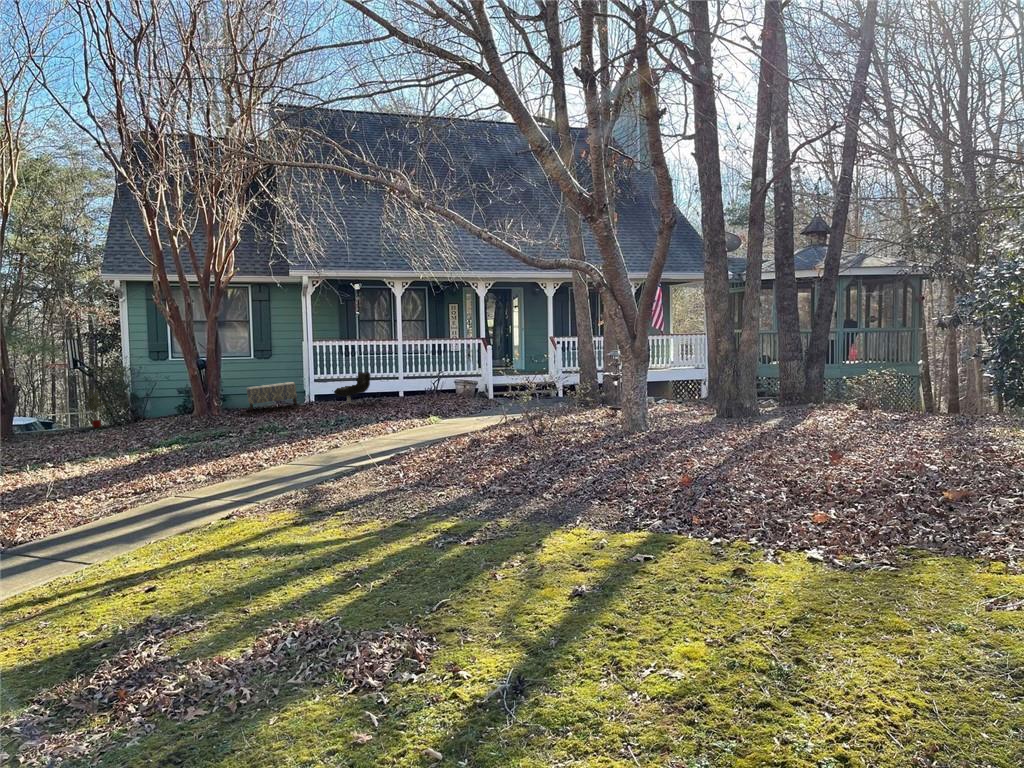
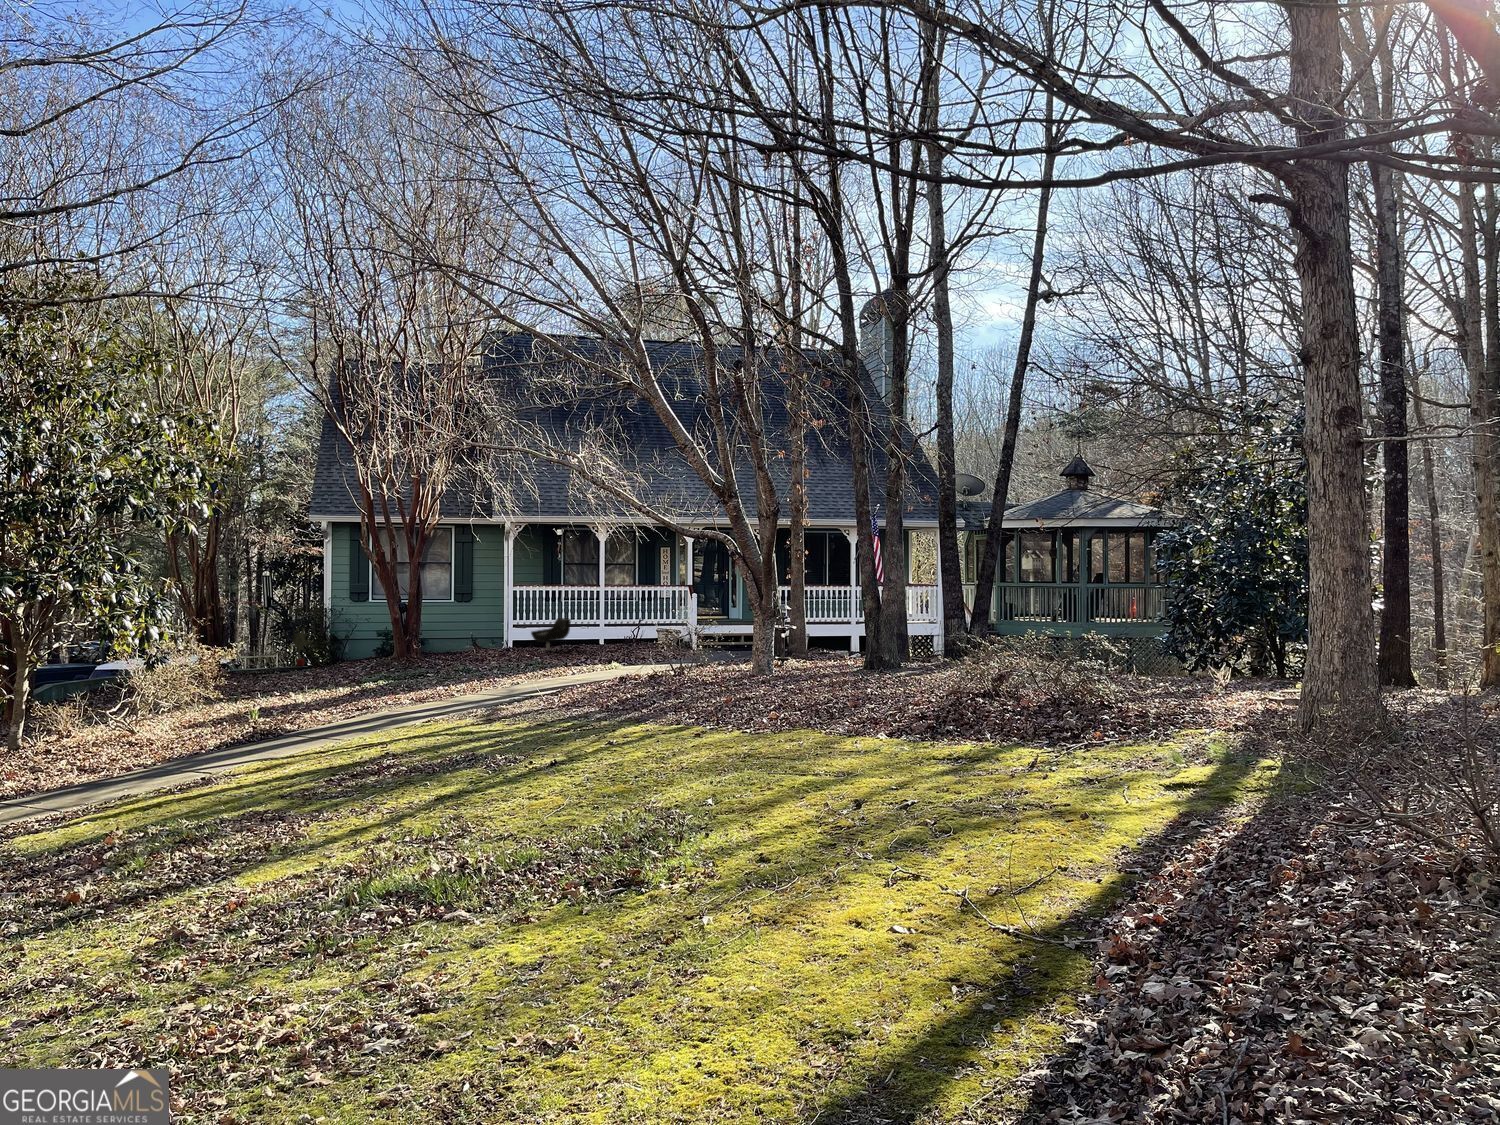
bench: present [247,382,297,410] -> none [447,626,497,654]

